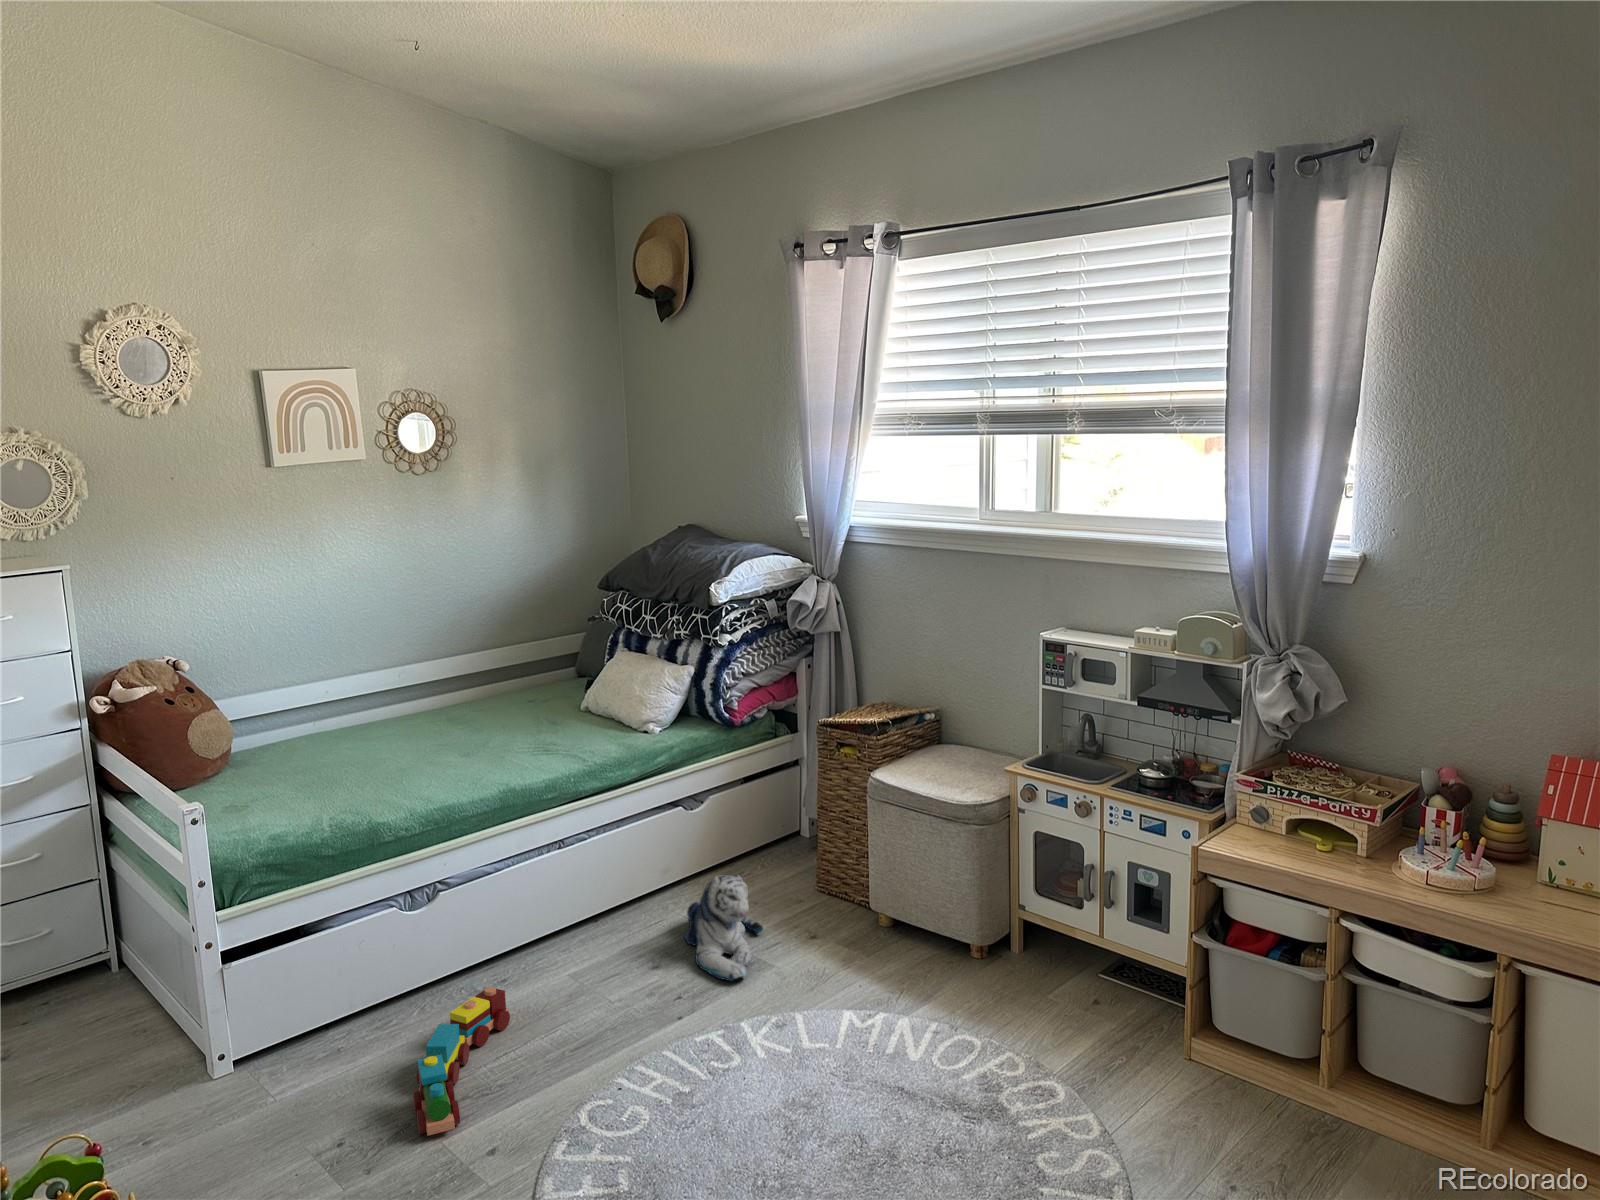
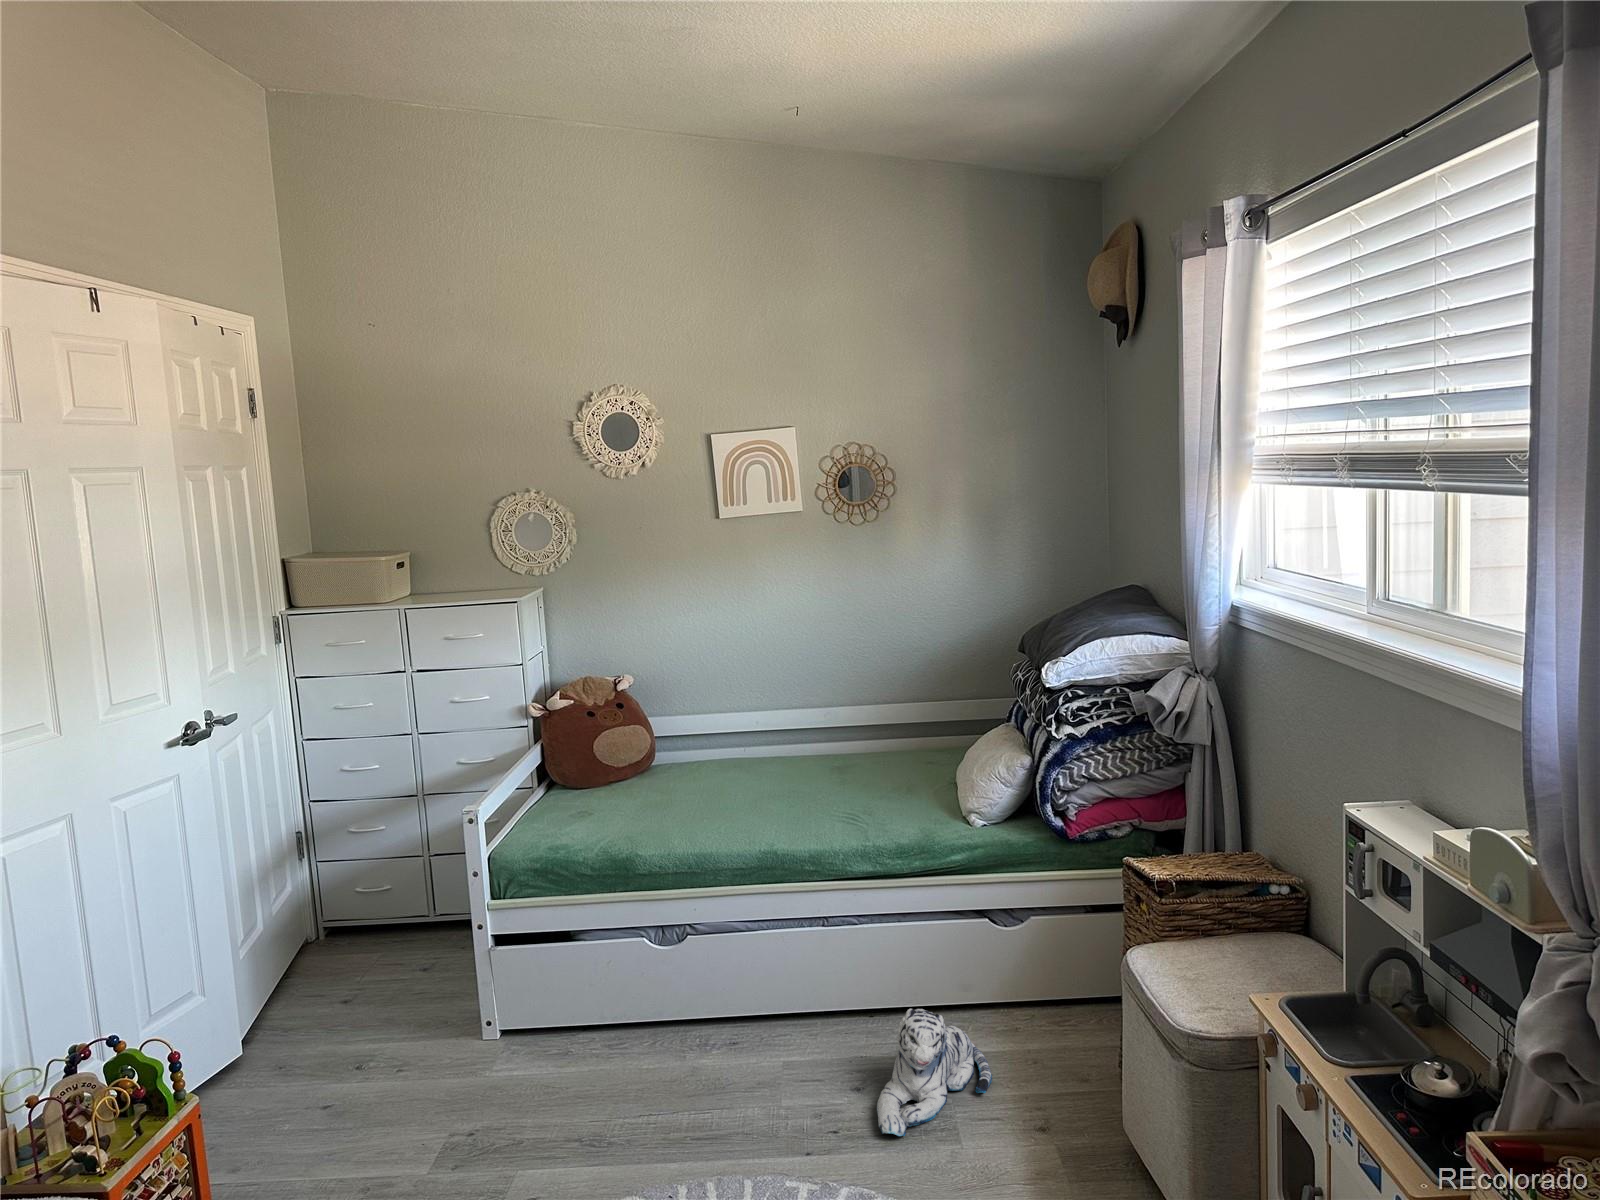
toy train: present [413,987,510,1136] -> none [505,1040,683,1156]

